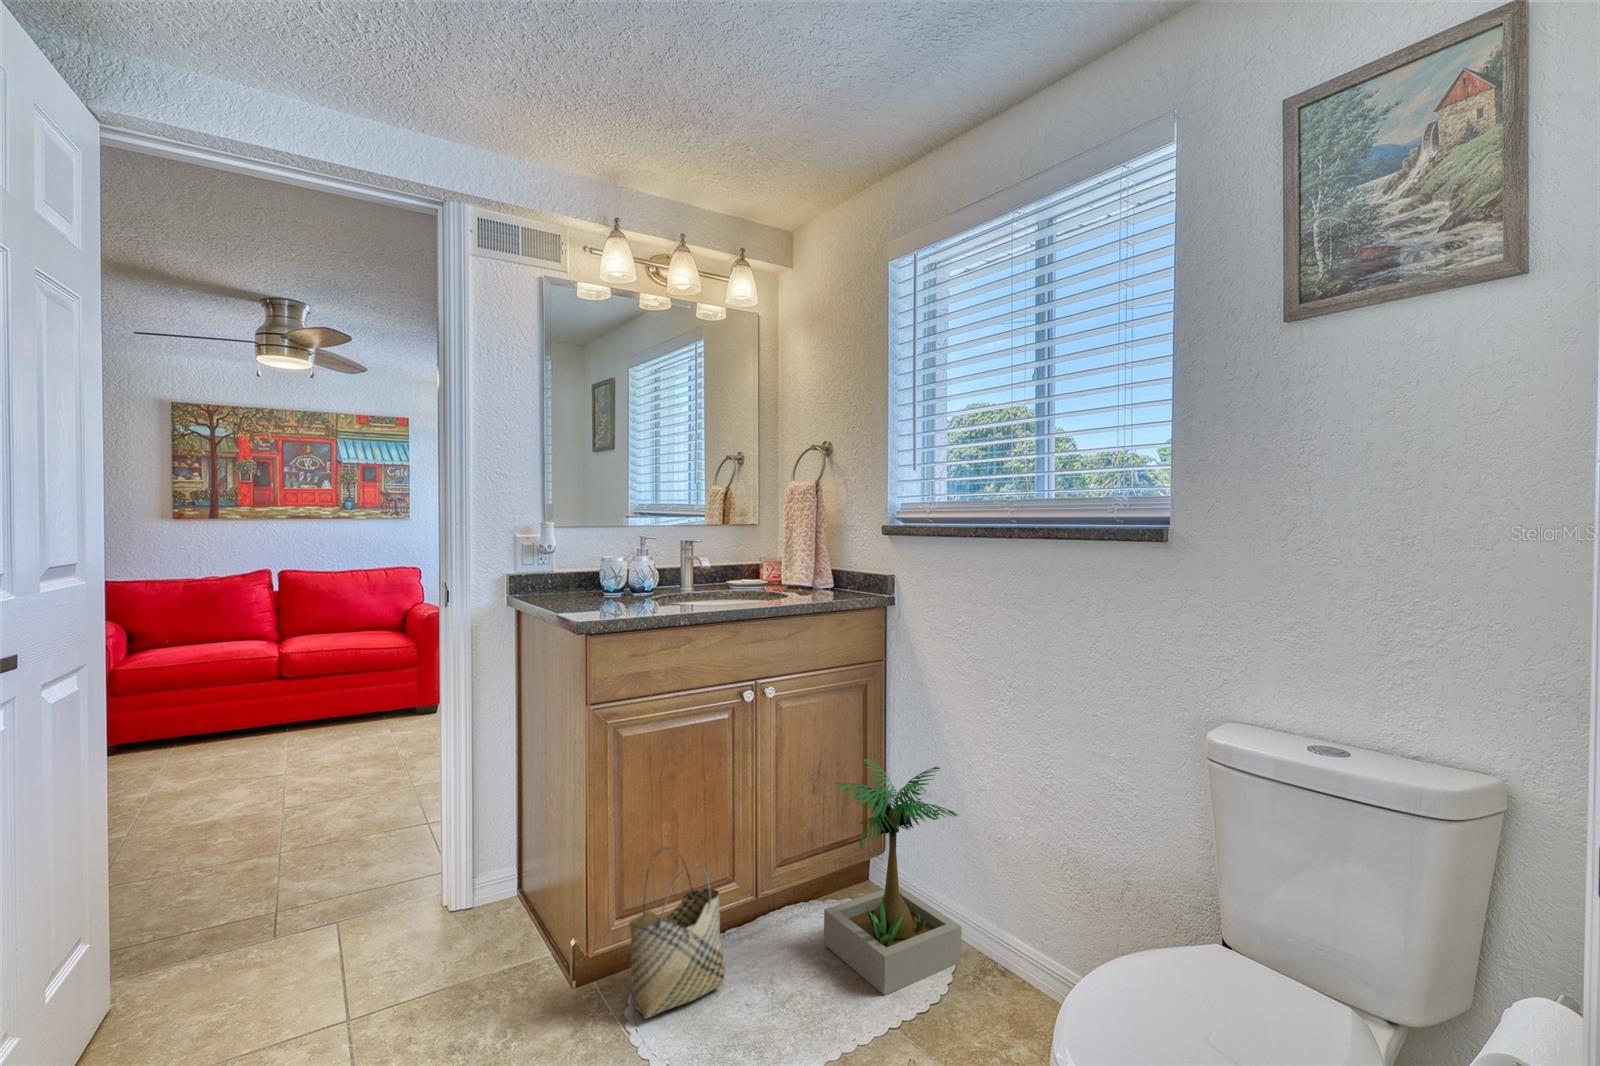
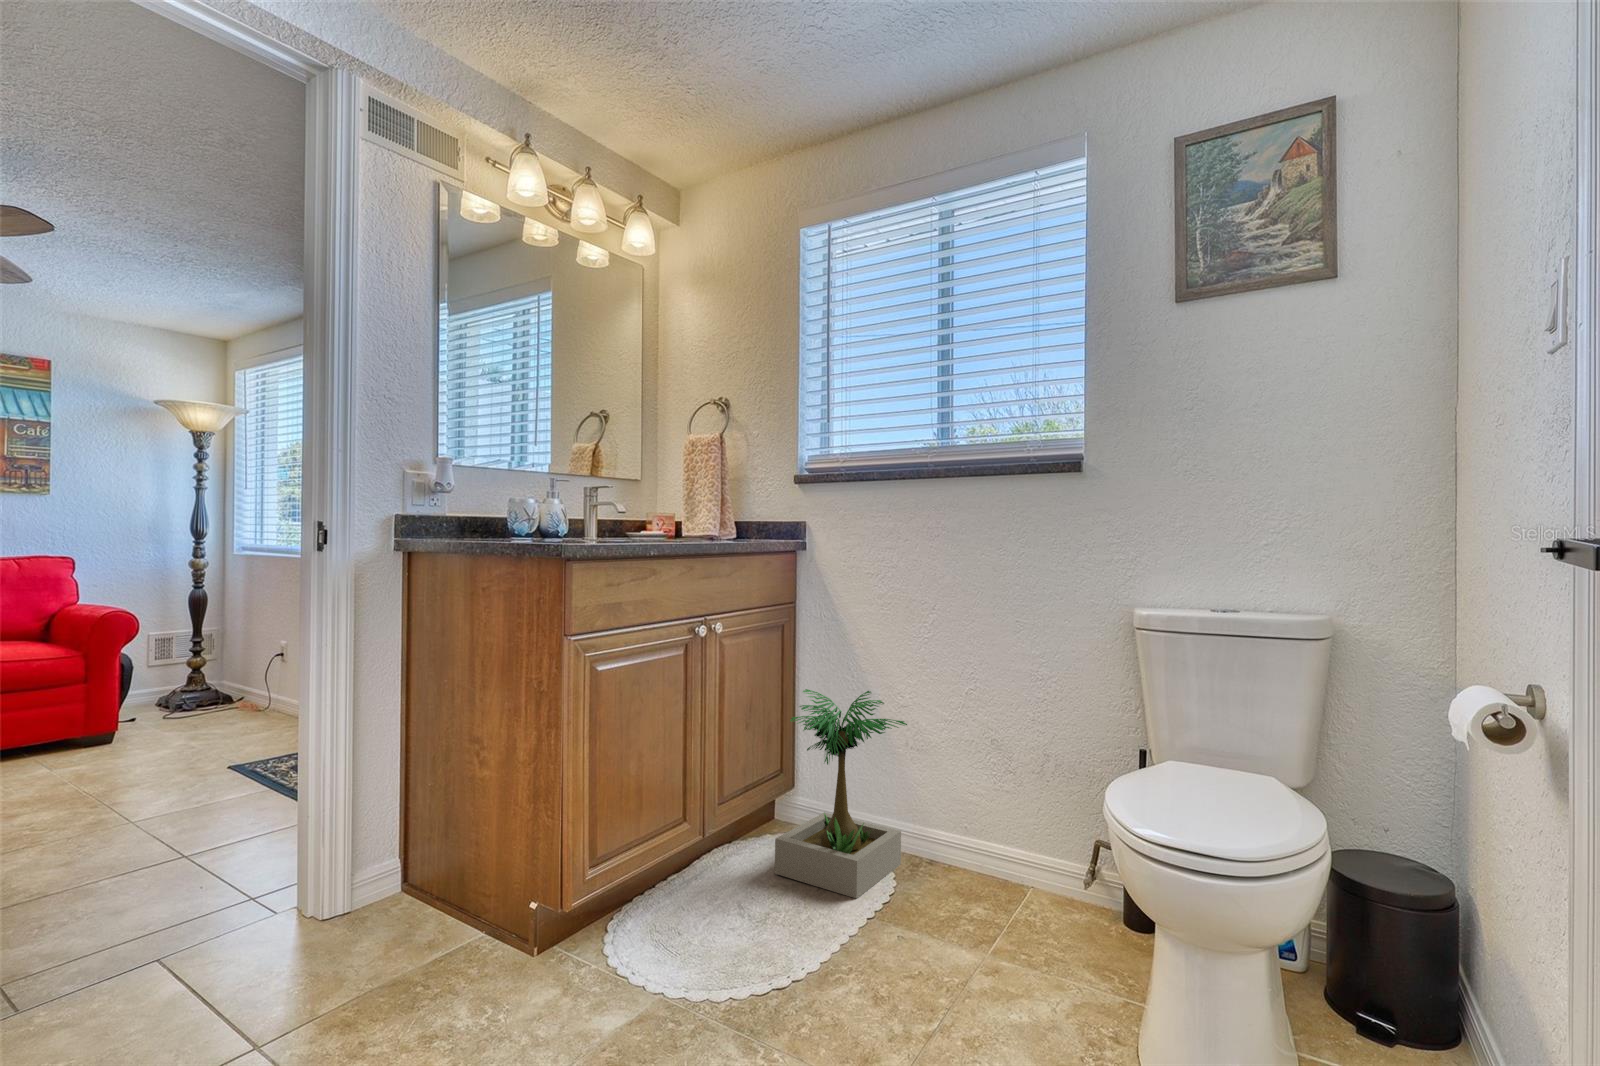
woven basket: present [629,848,725,1019] -> none [621,786,708,961]

